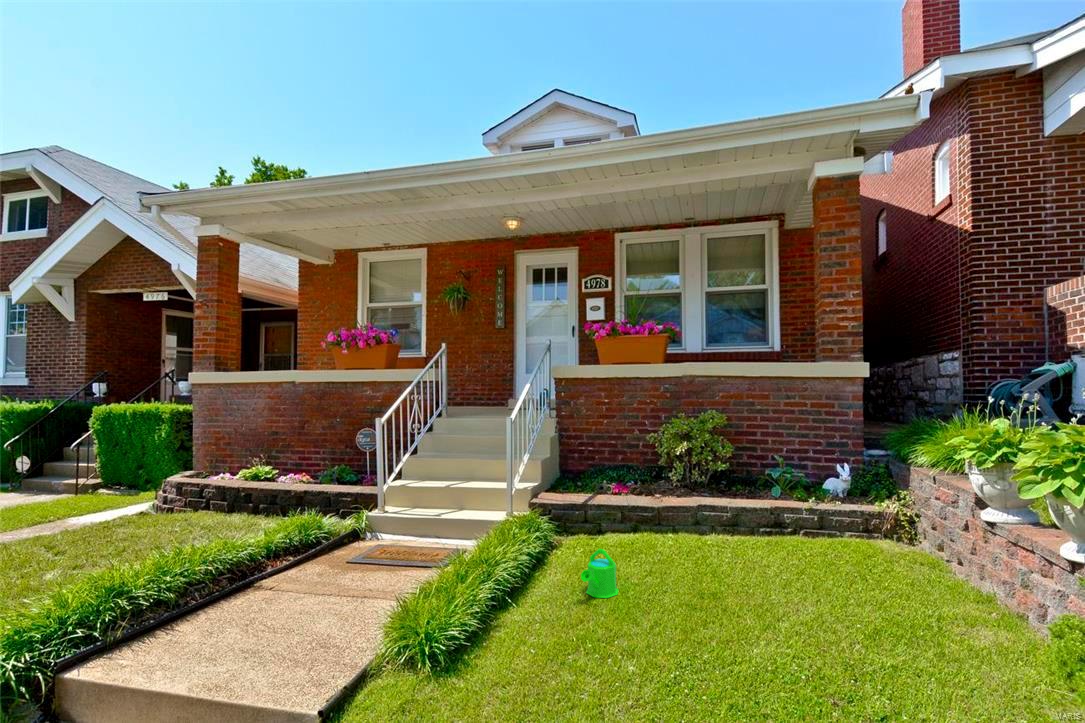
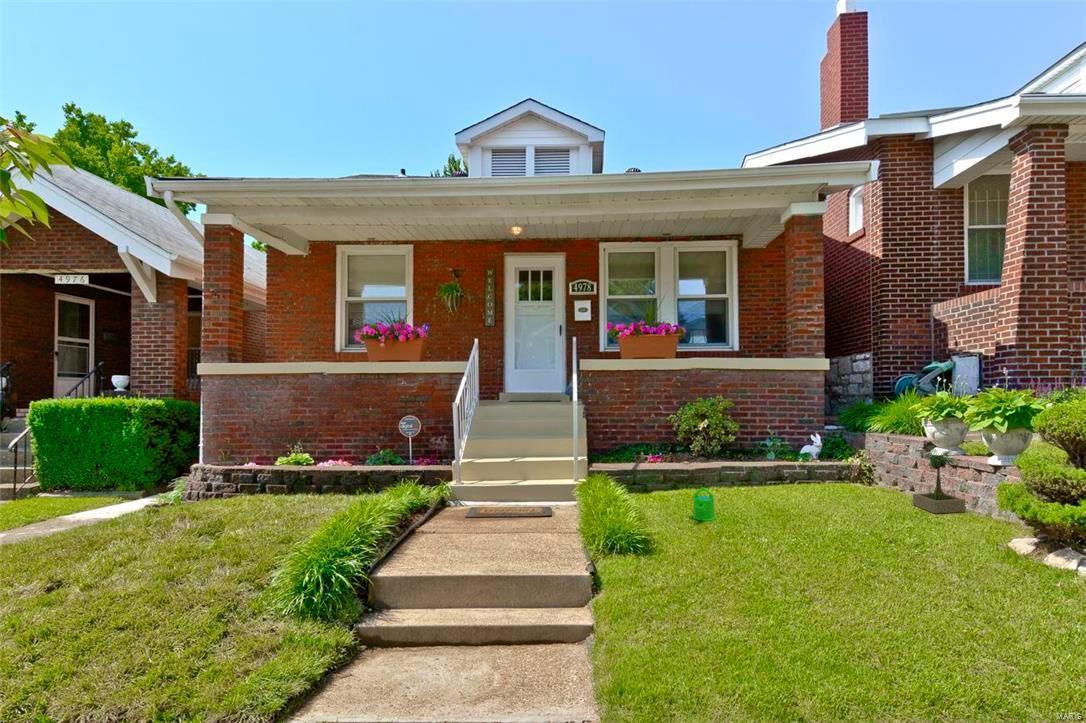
potted plant: none [933,504,1034,623] -> present [913,449,965,513]

